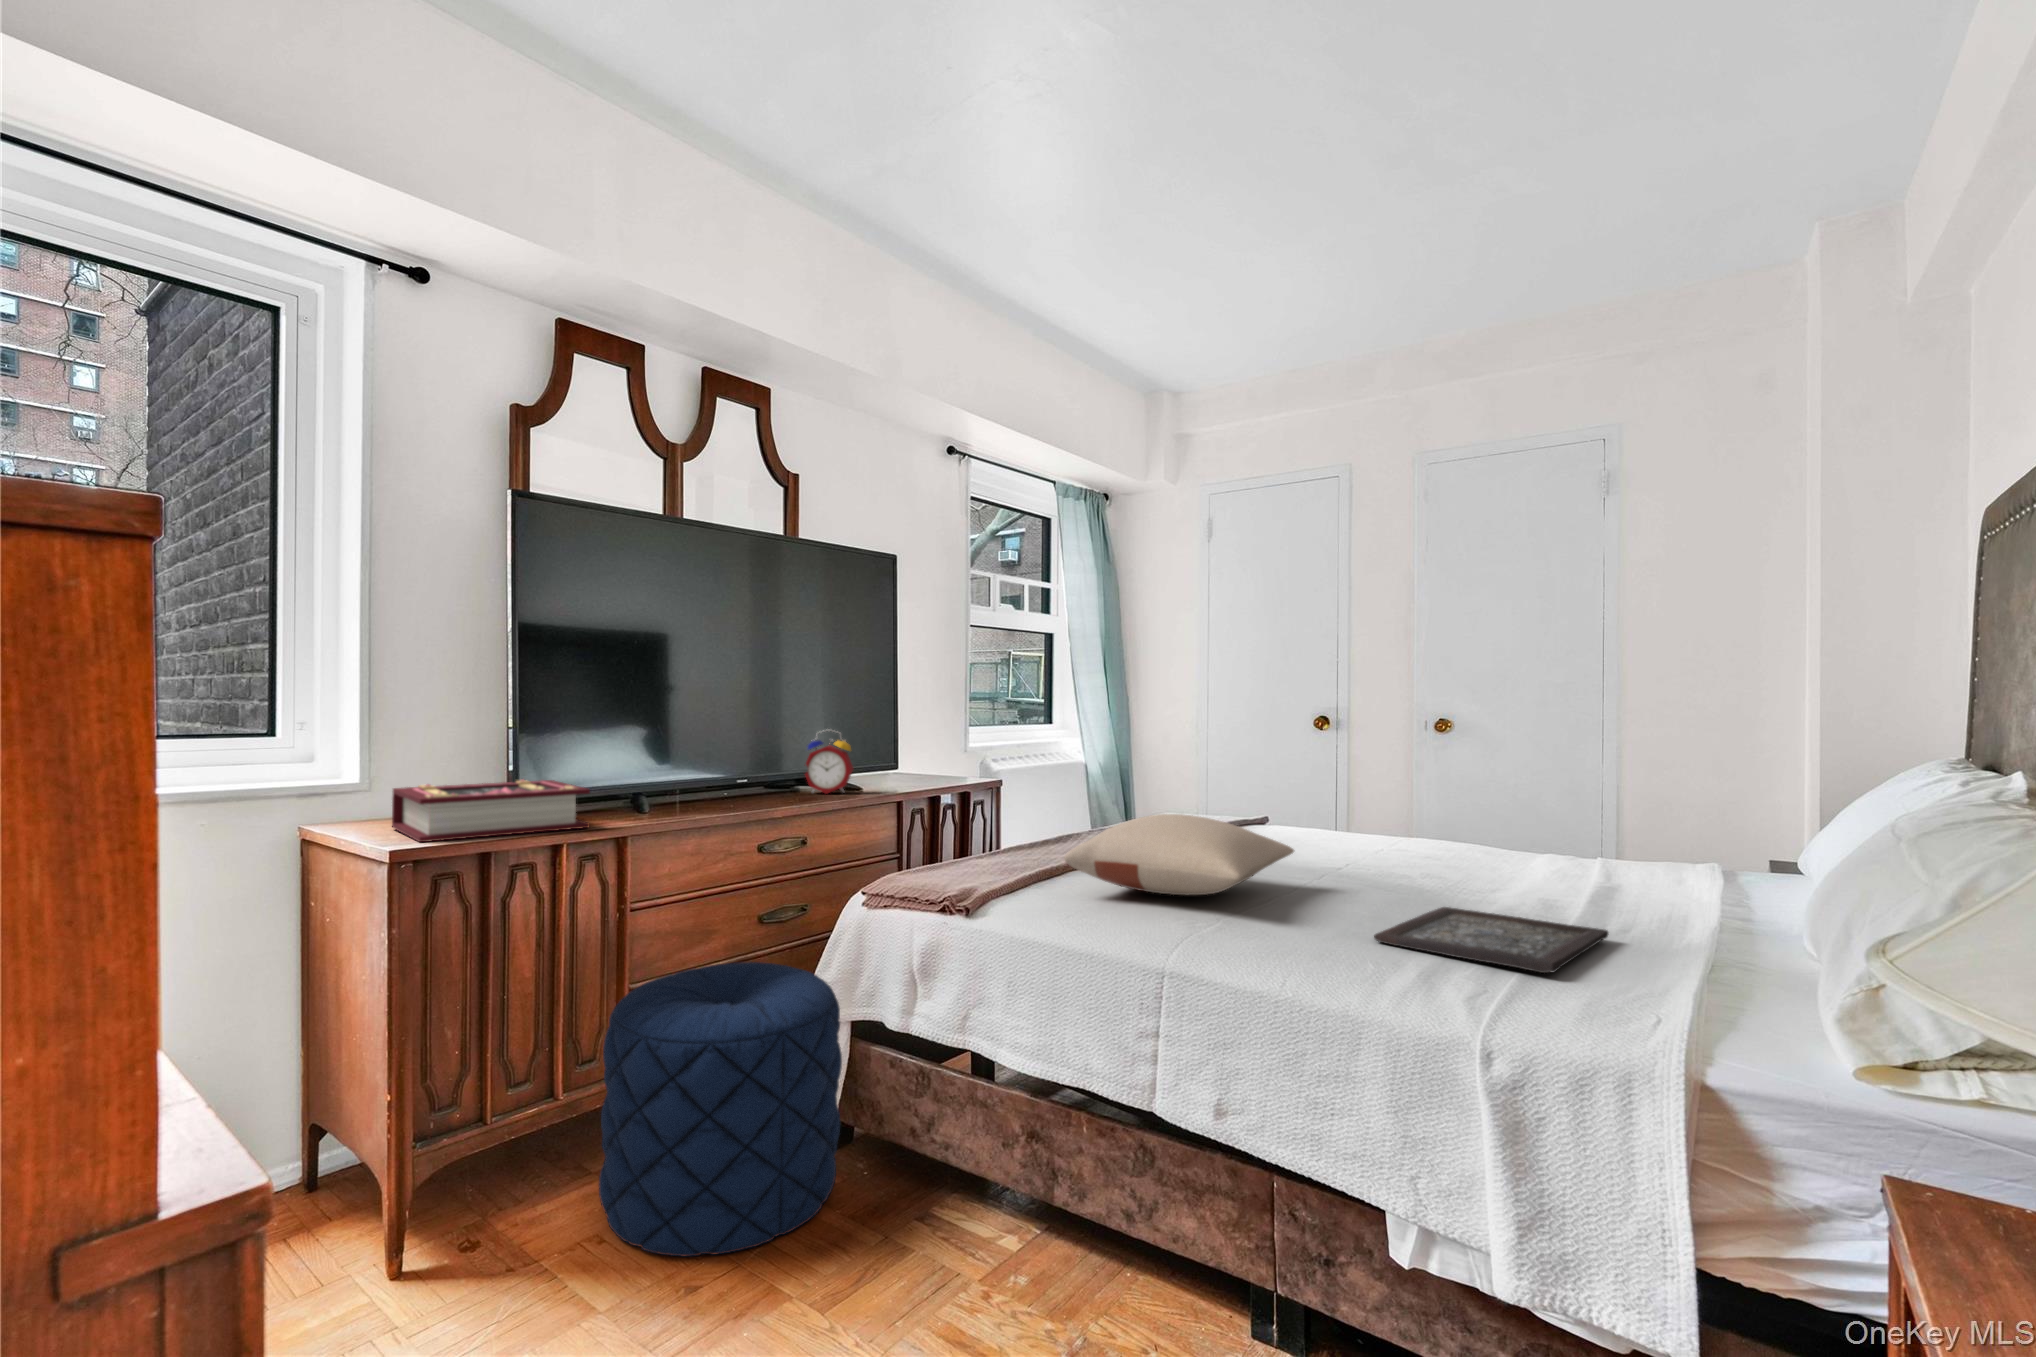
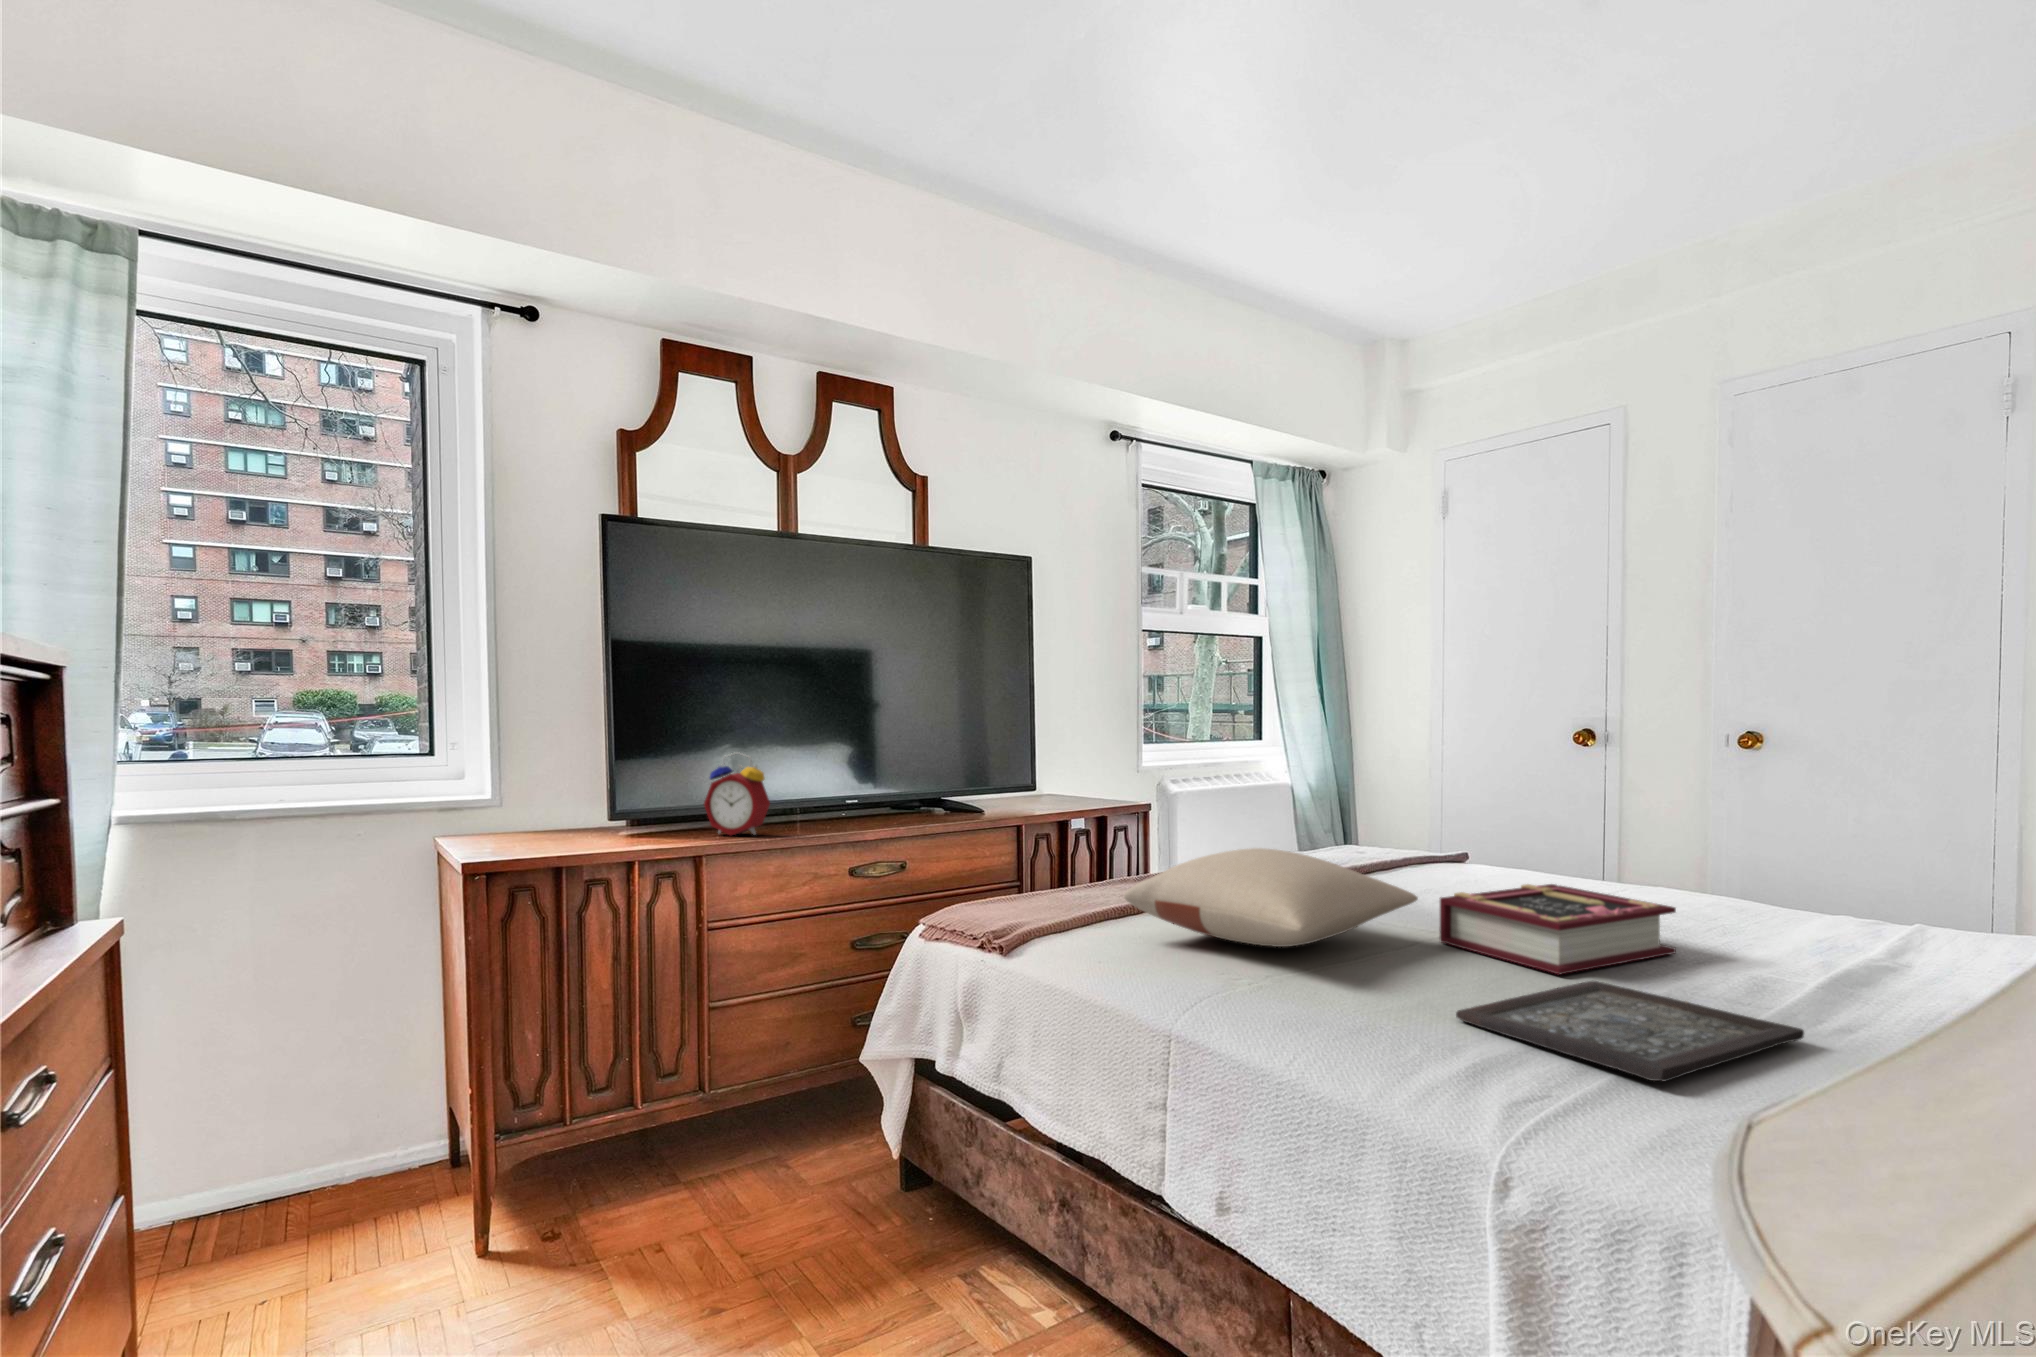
alarm clock: present [805,739,854,793] -> present [704,753,770,835]
book: present [392,779,590,842] -> present [1440,884,1676,974]
pouf: present [599,962,842,1256] -> none [659,987,901,1285]

